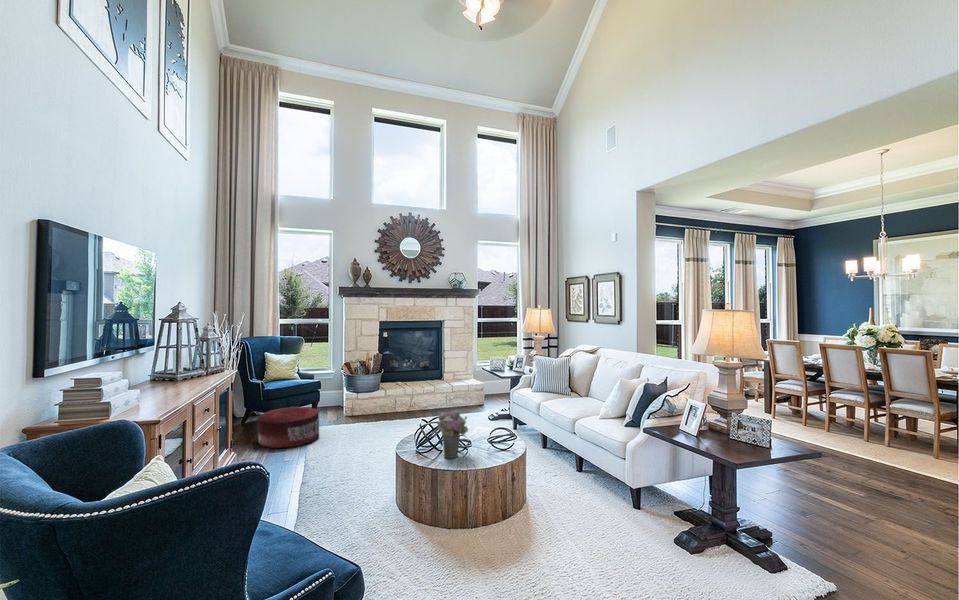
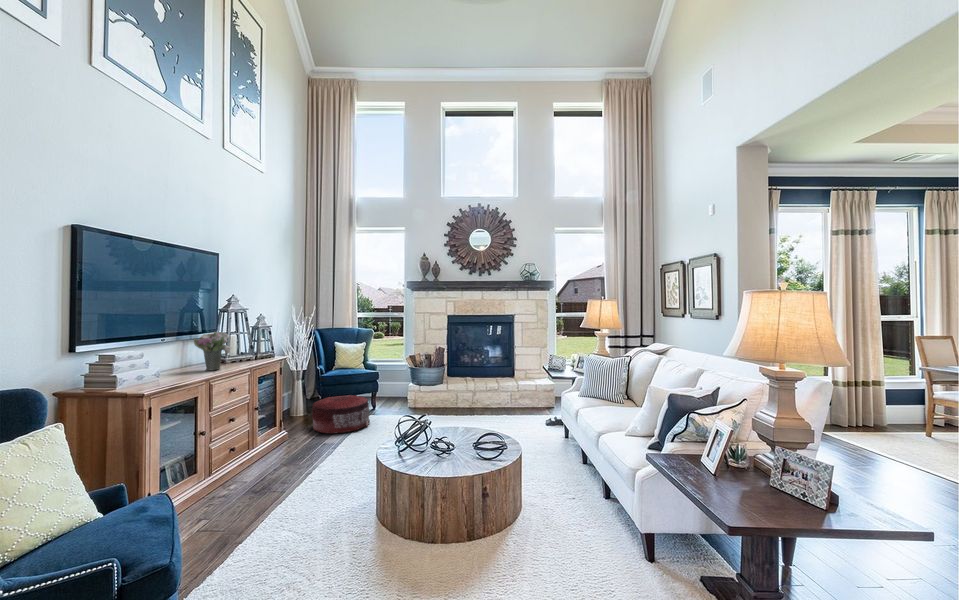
flower bouquet: present [437,411,468,458] -> present [194,332,231,371]

